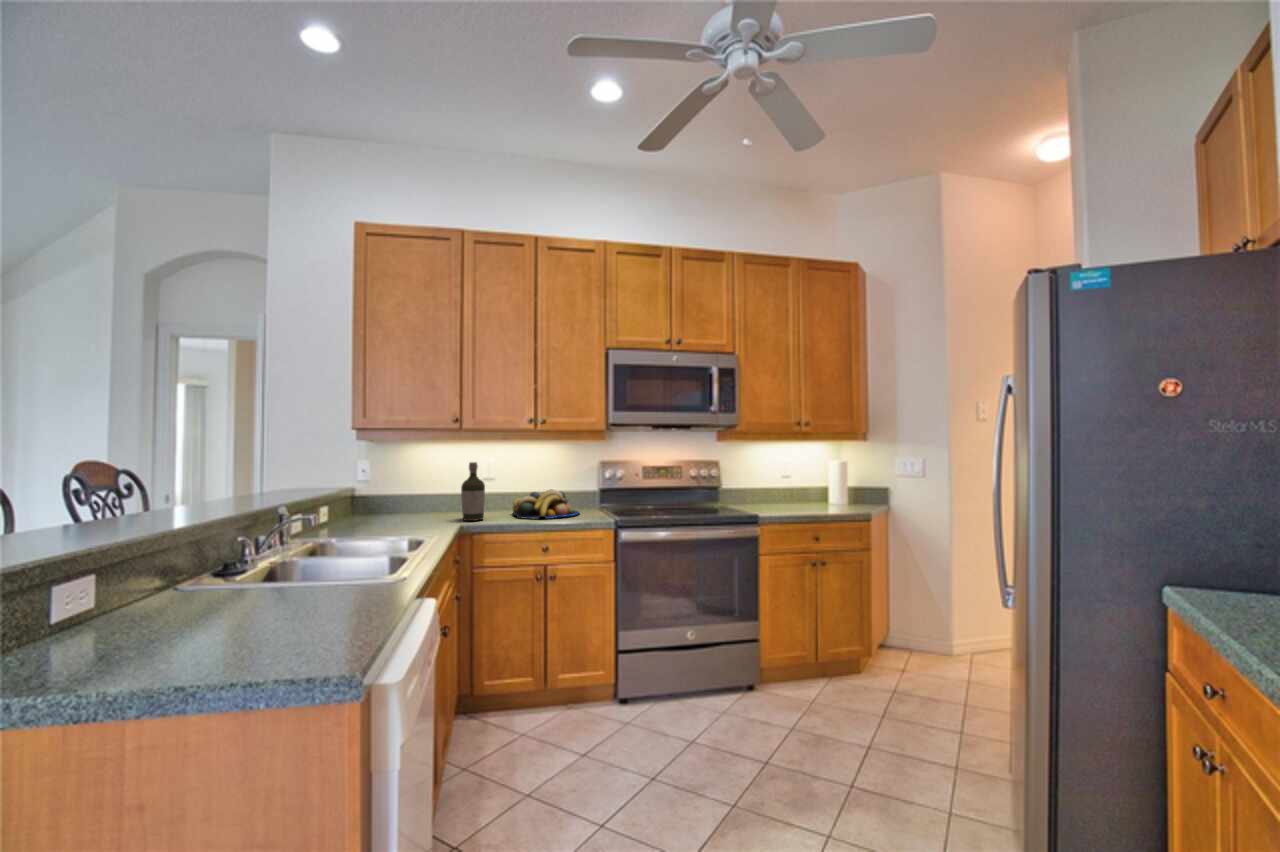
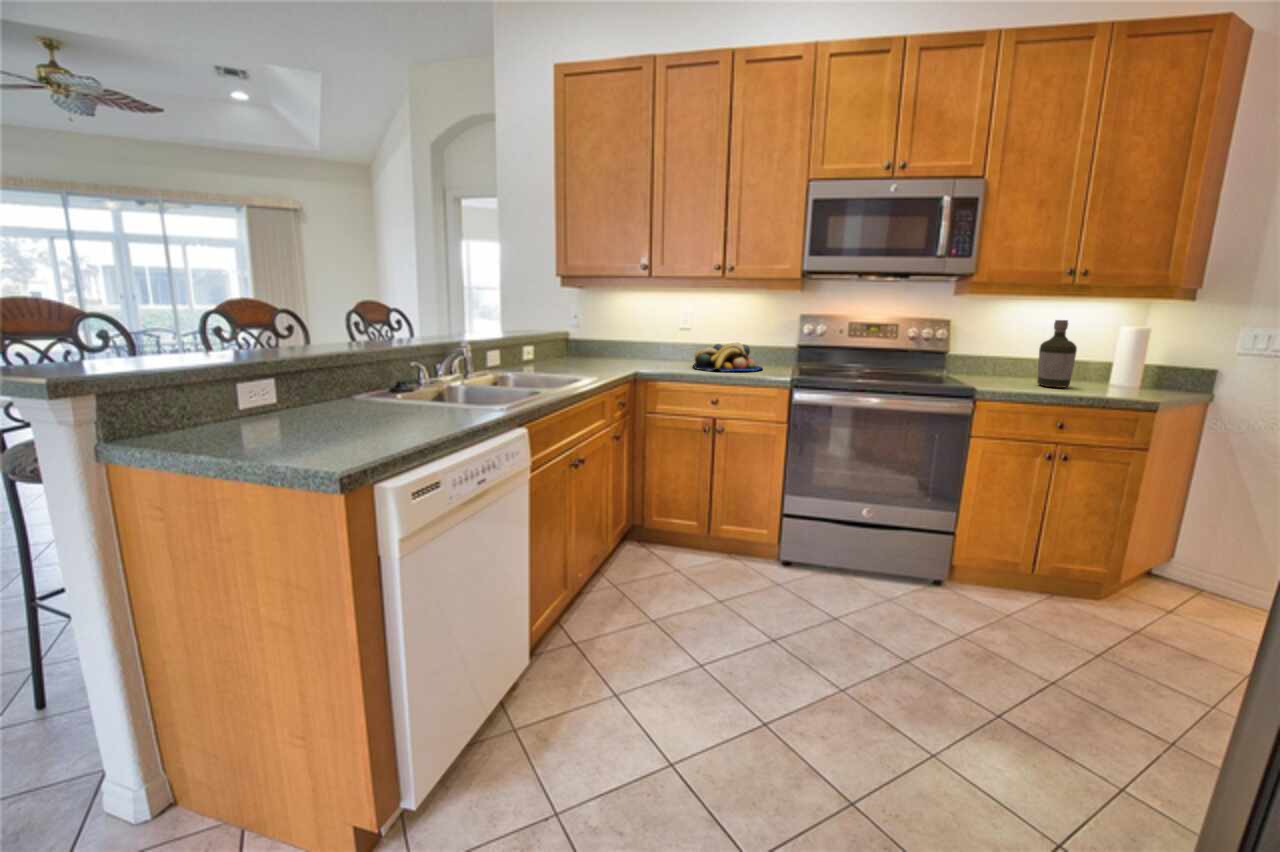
bottle: present [461,462,485,521] -> present [1037,320,1077,388]

